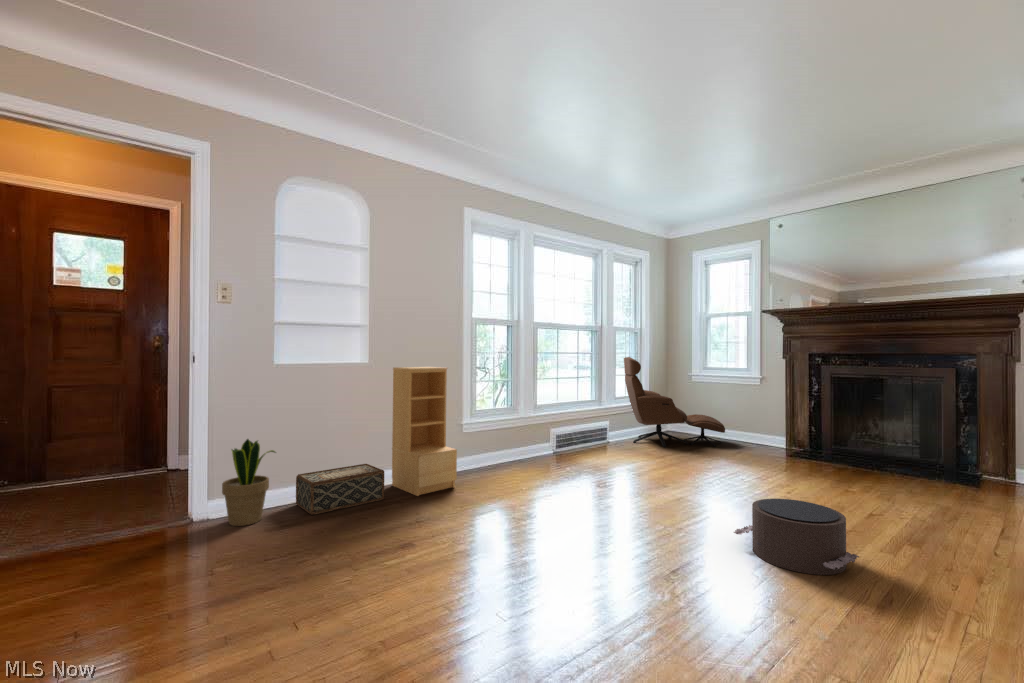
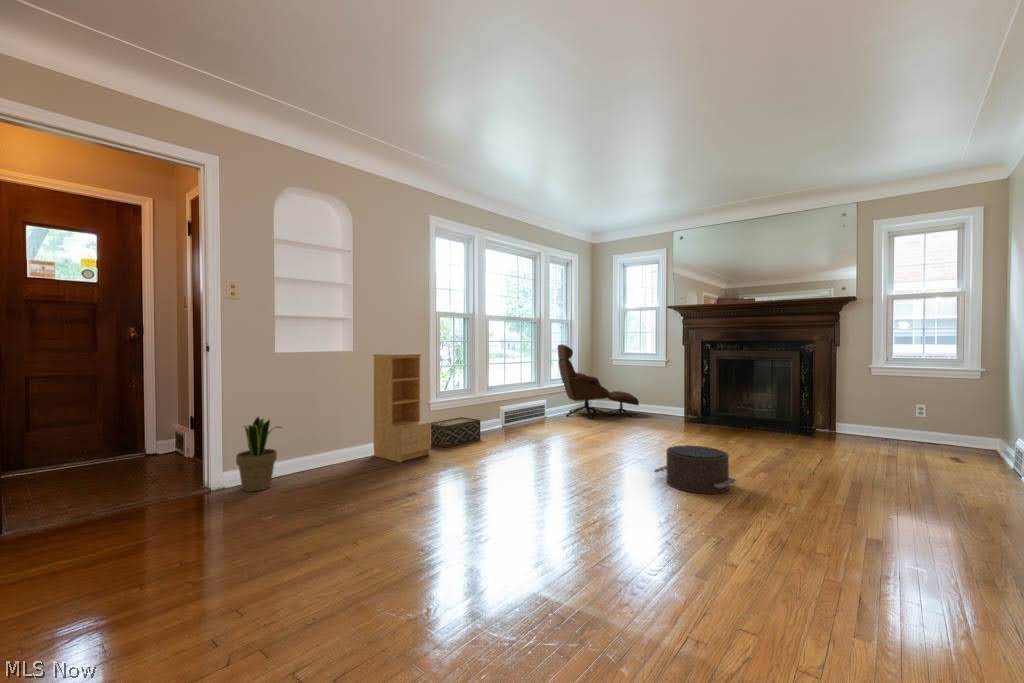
woven basket: present [296,464,384,515] -> present [431,417,480,447]

